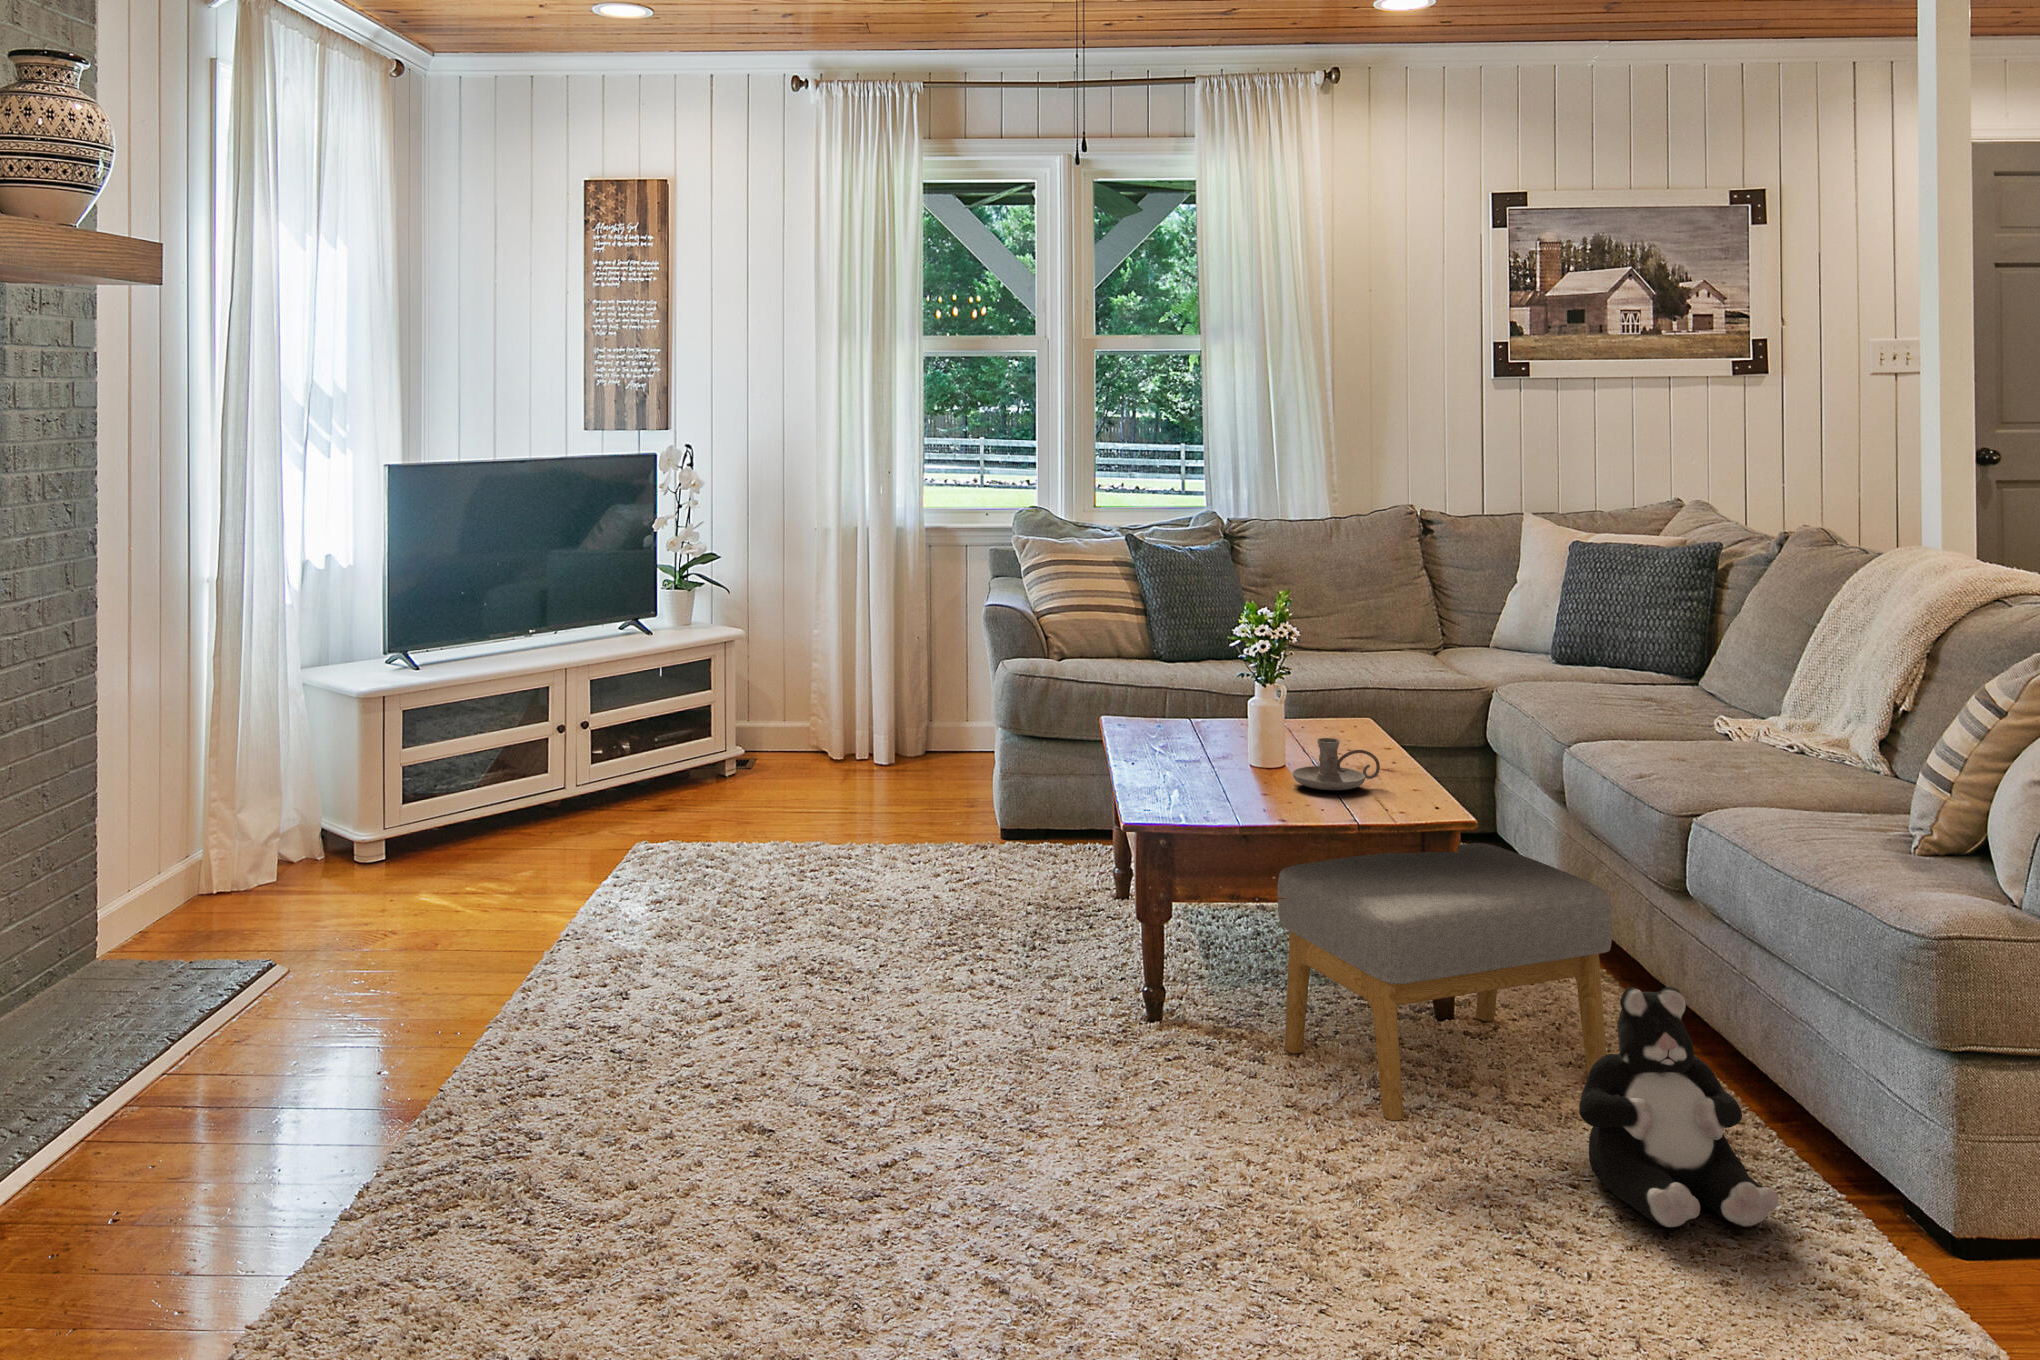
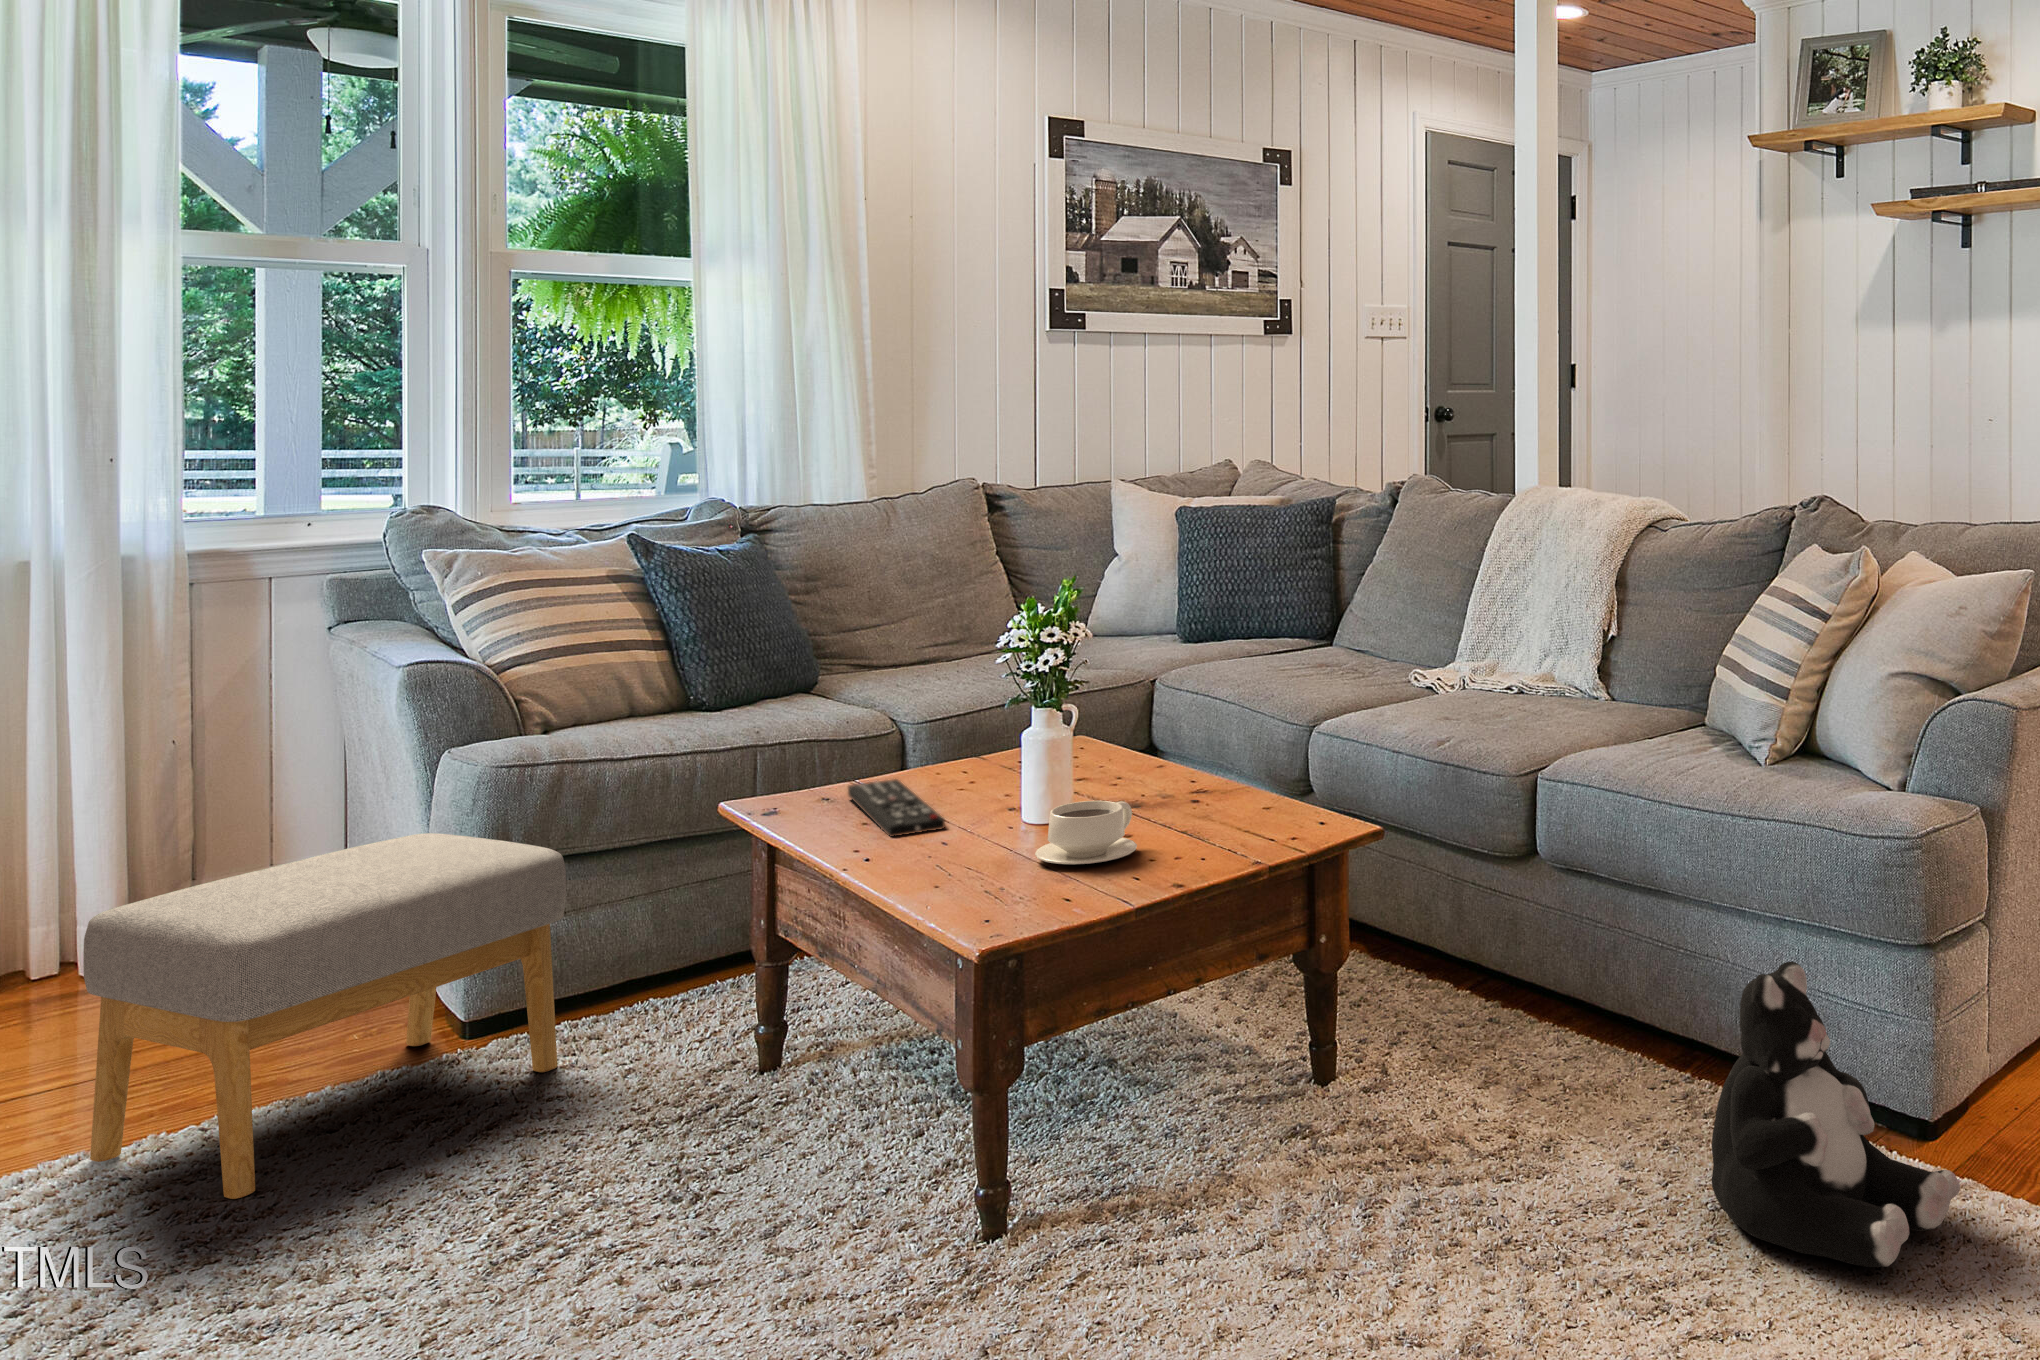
remote control: none [1154,727,1202,765] -> present [848,779,945,837]
candle holder: present [1292,738,1380,790] -> none [1137,748,1244,822]
teacup: none [1196,759,1265,800] -> present [1035,801,1137,864]
footstool: present [1278,843,1612,1121] -> present [83,833,566,1199]

